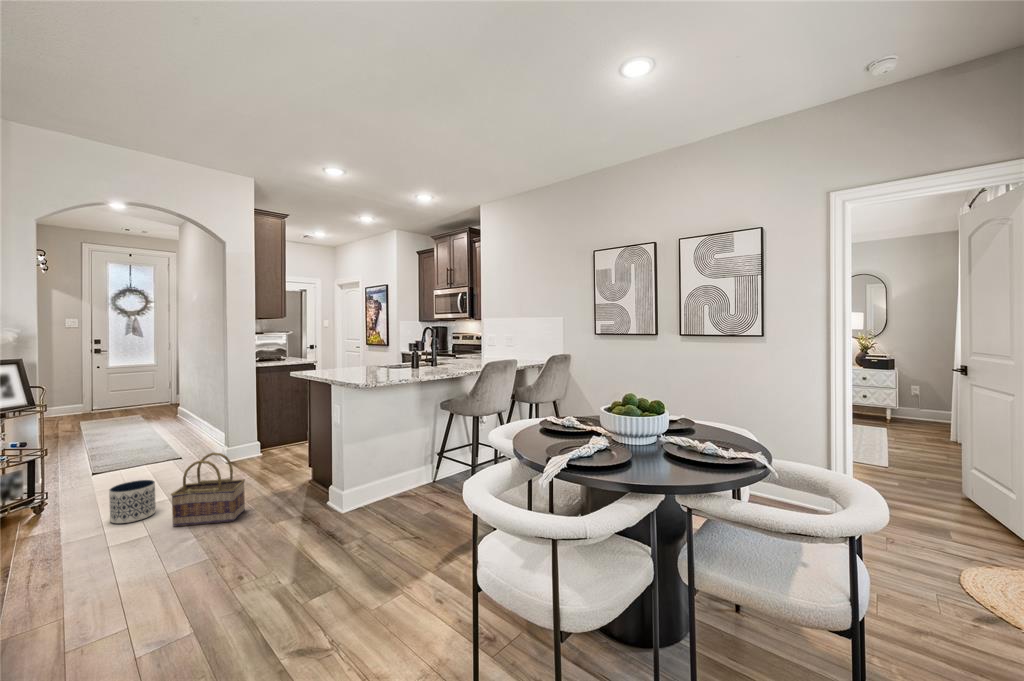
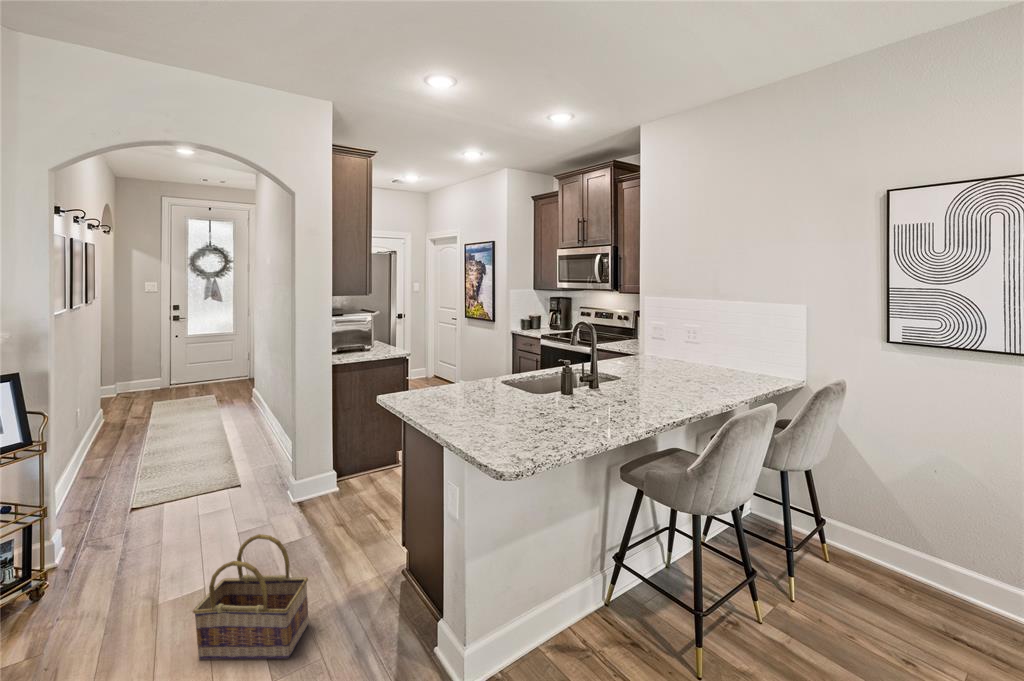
planter: present [109,480,156,523] -> none [115,558,186,636]

